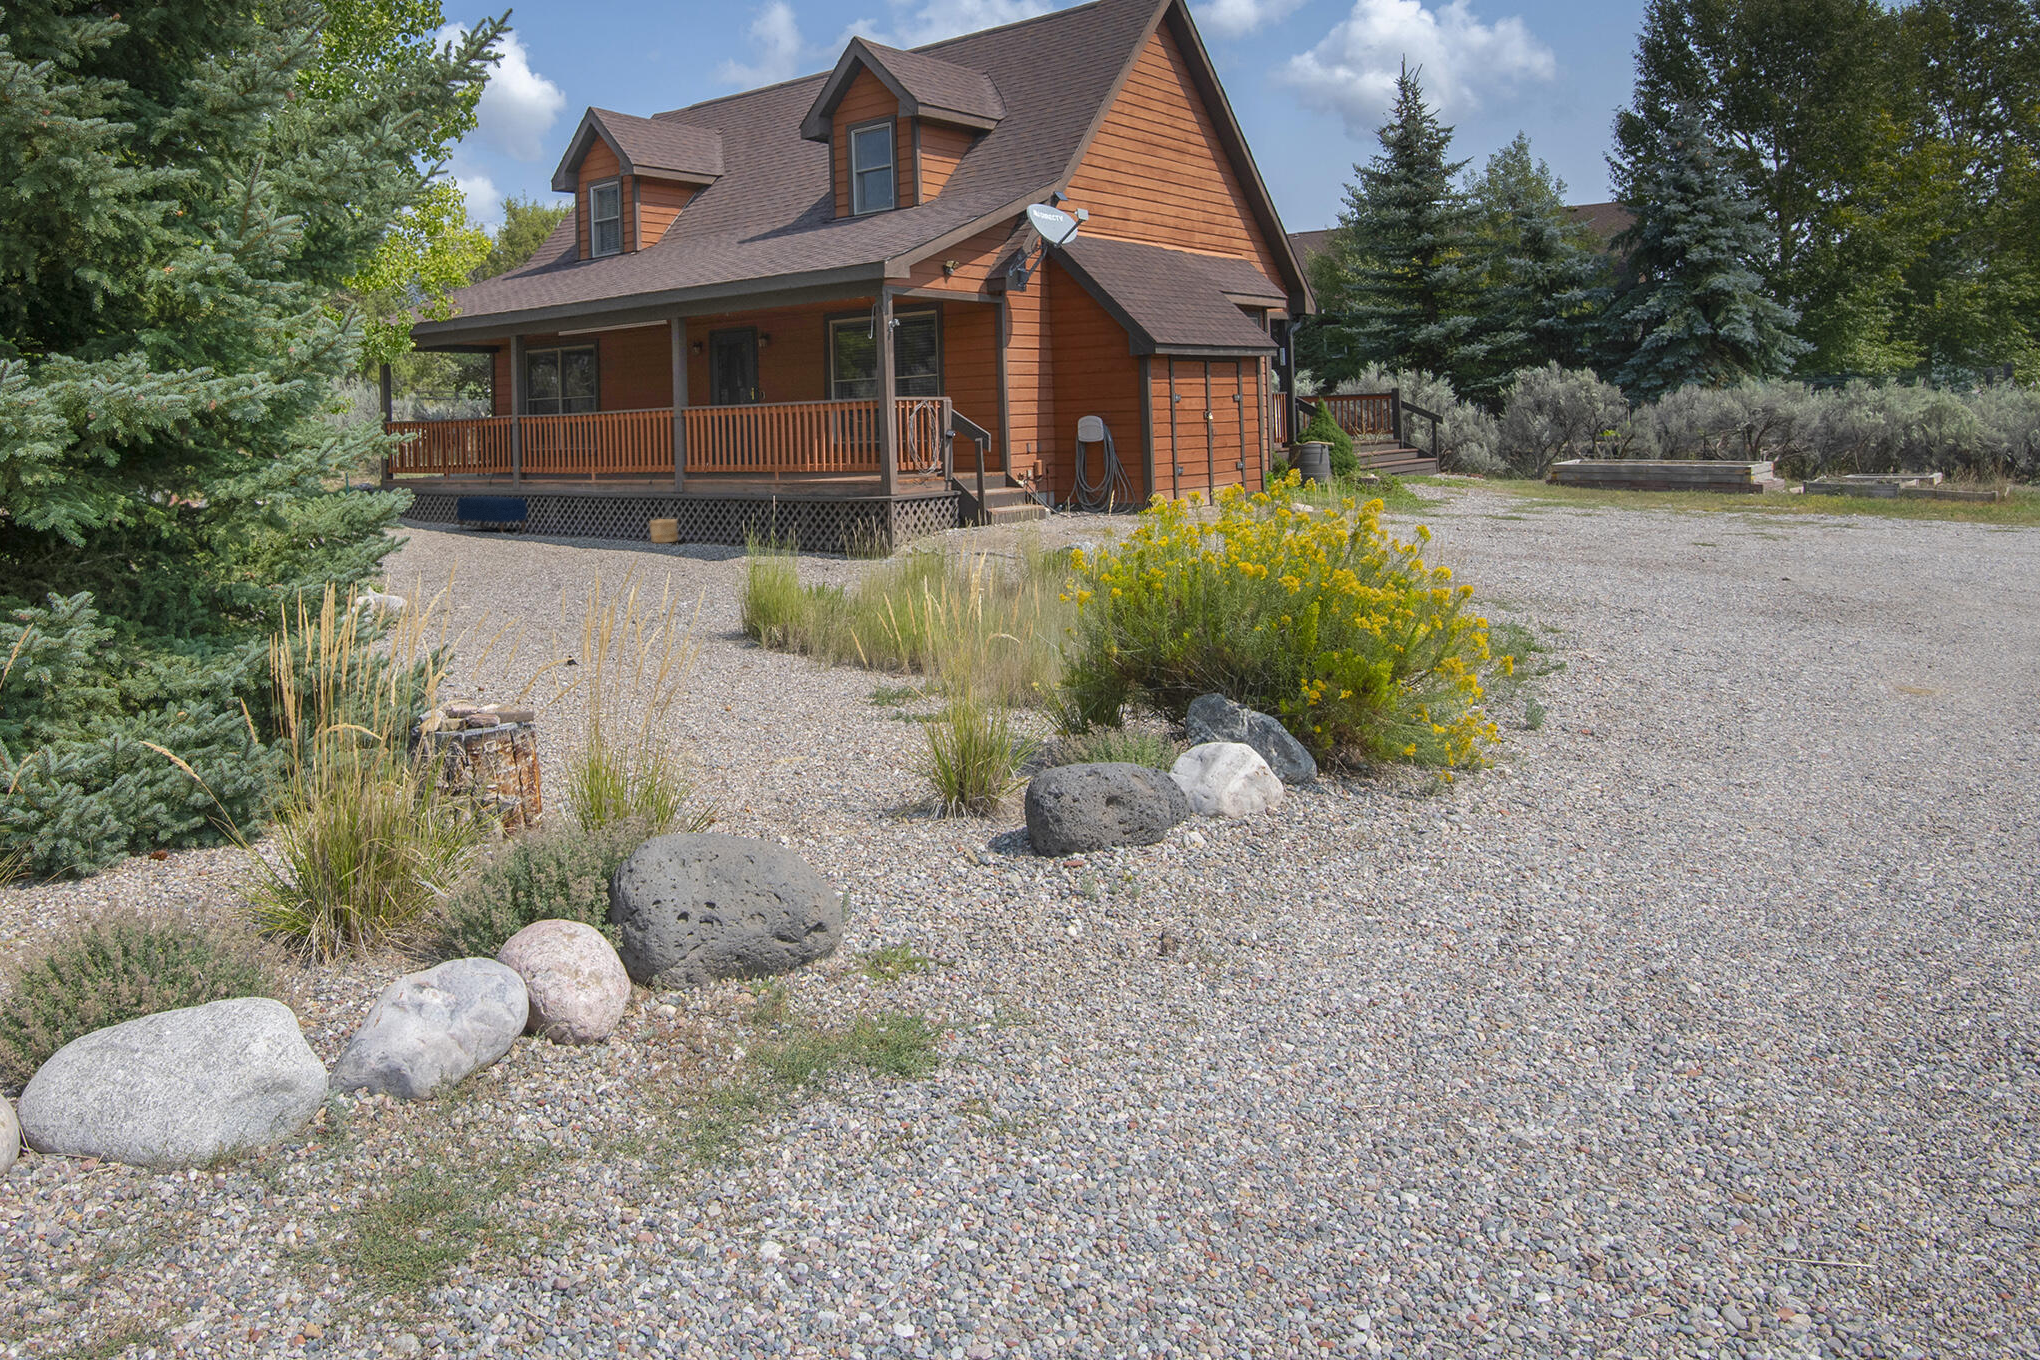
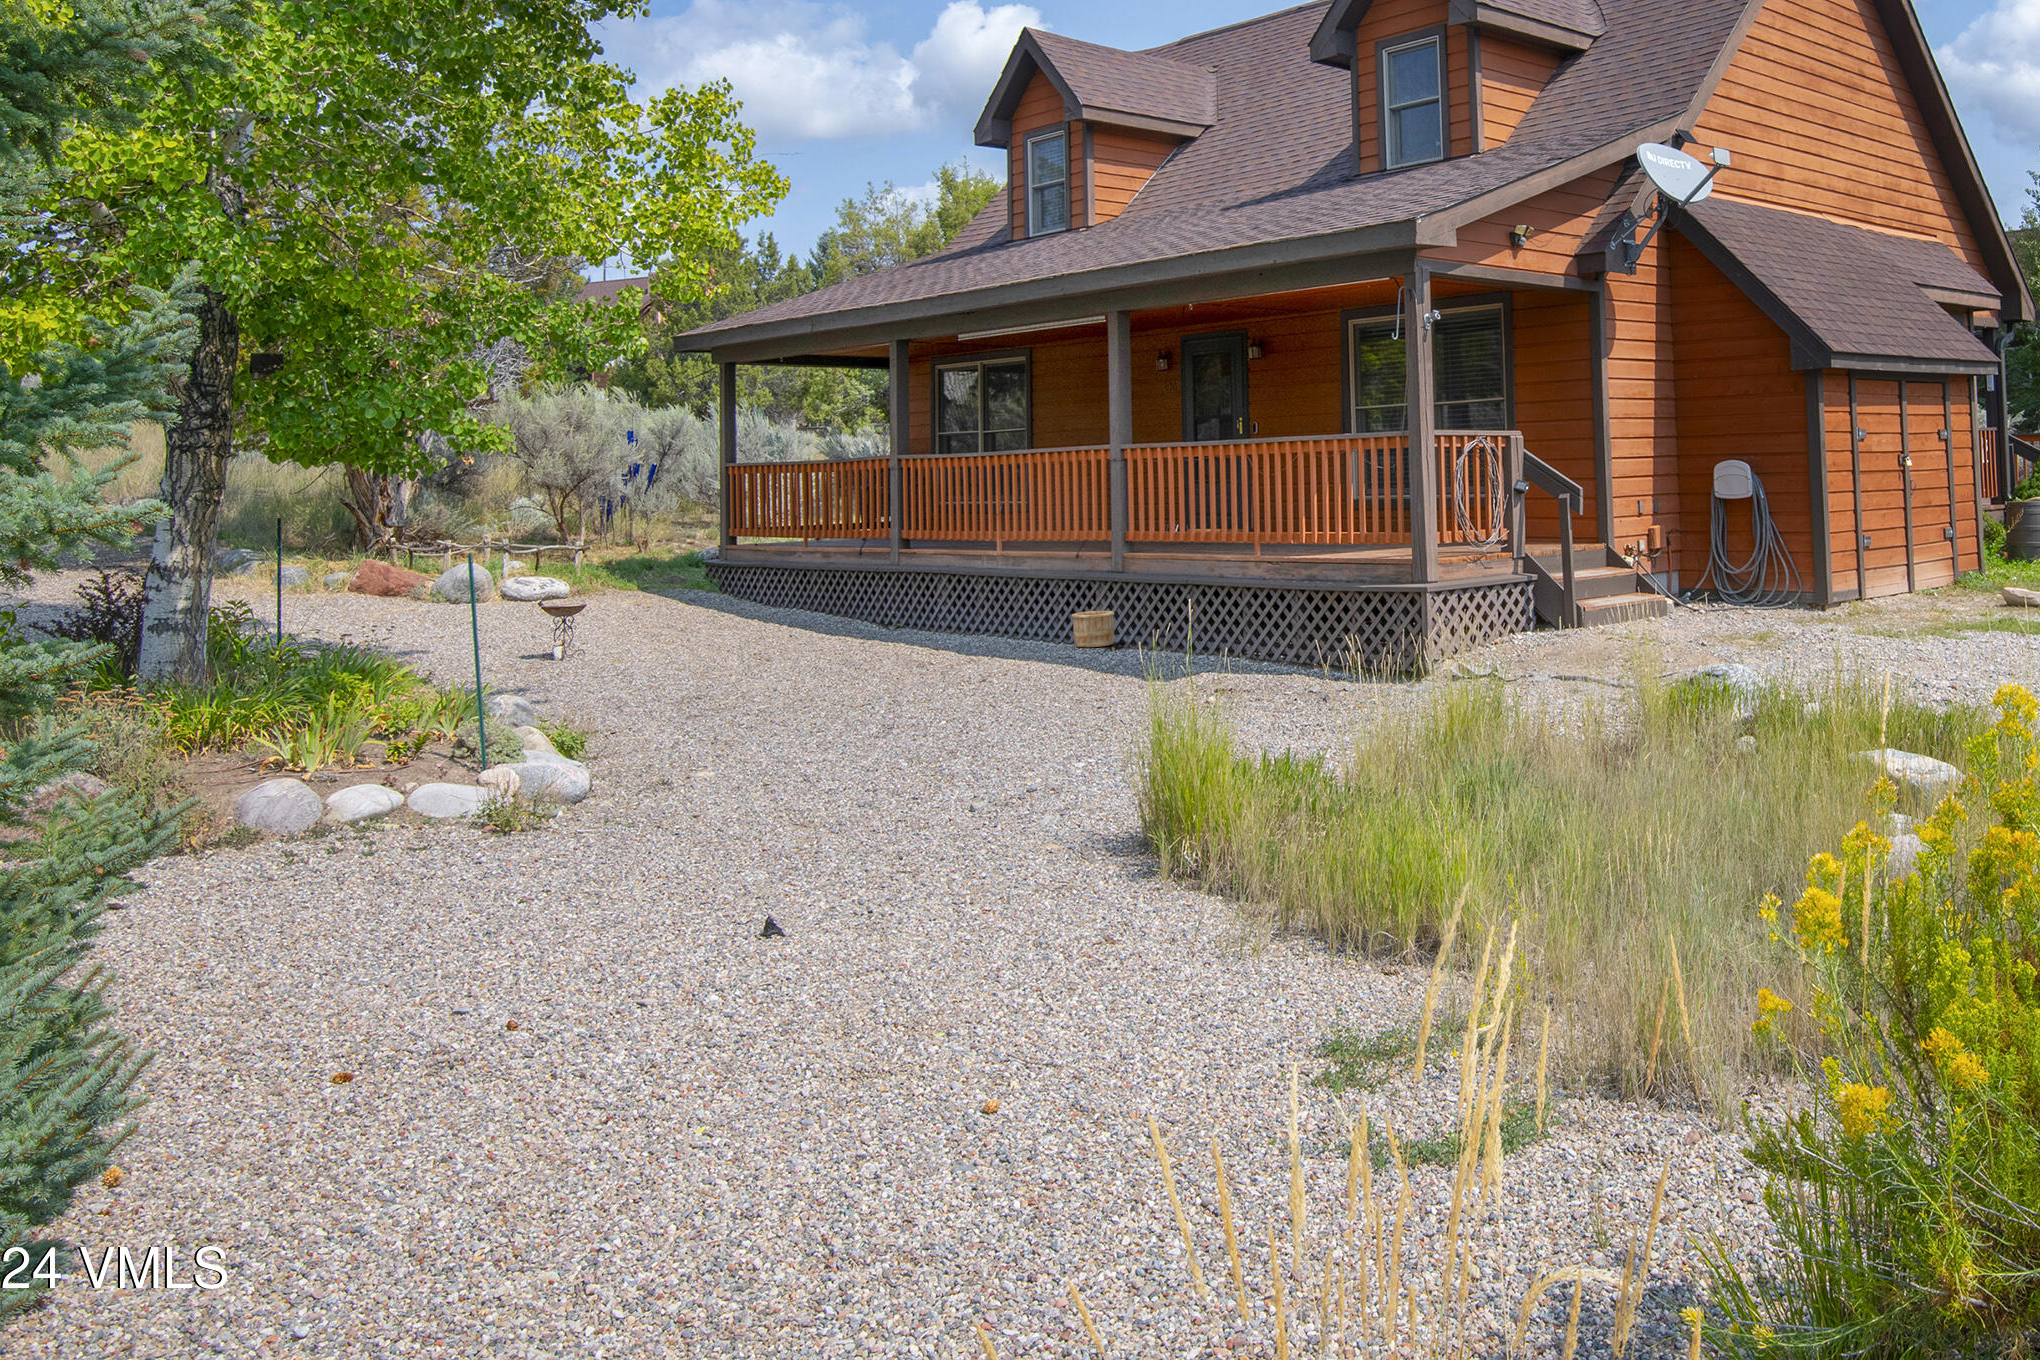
bench: present [457,496,527,532] -> none [815,570,914,626]

